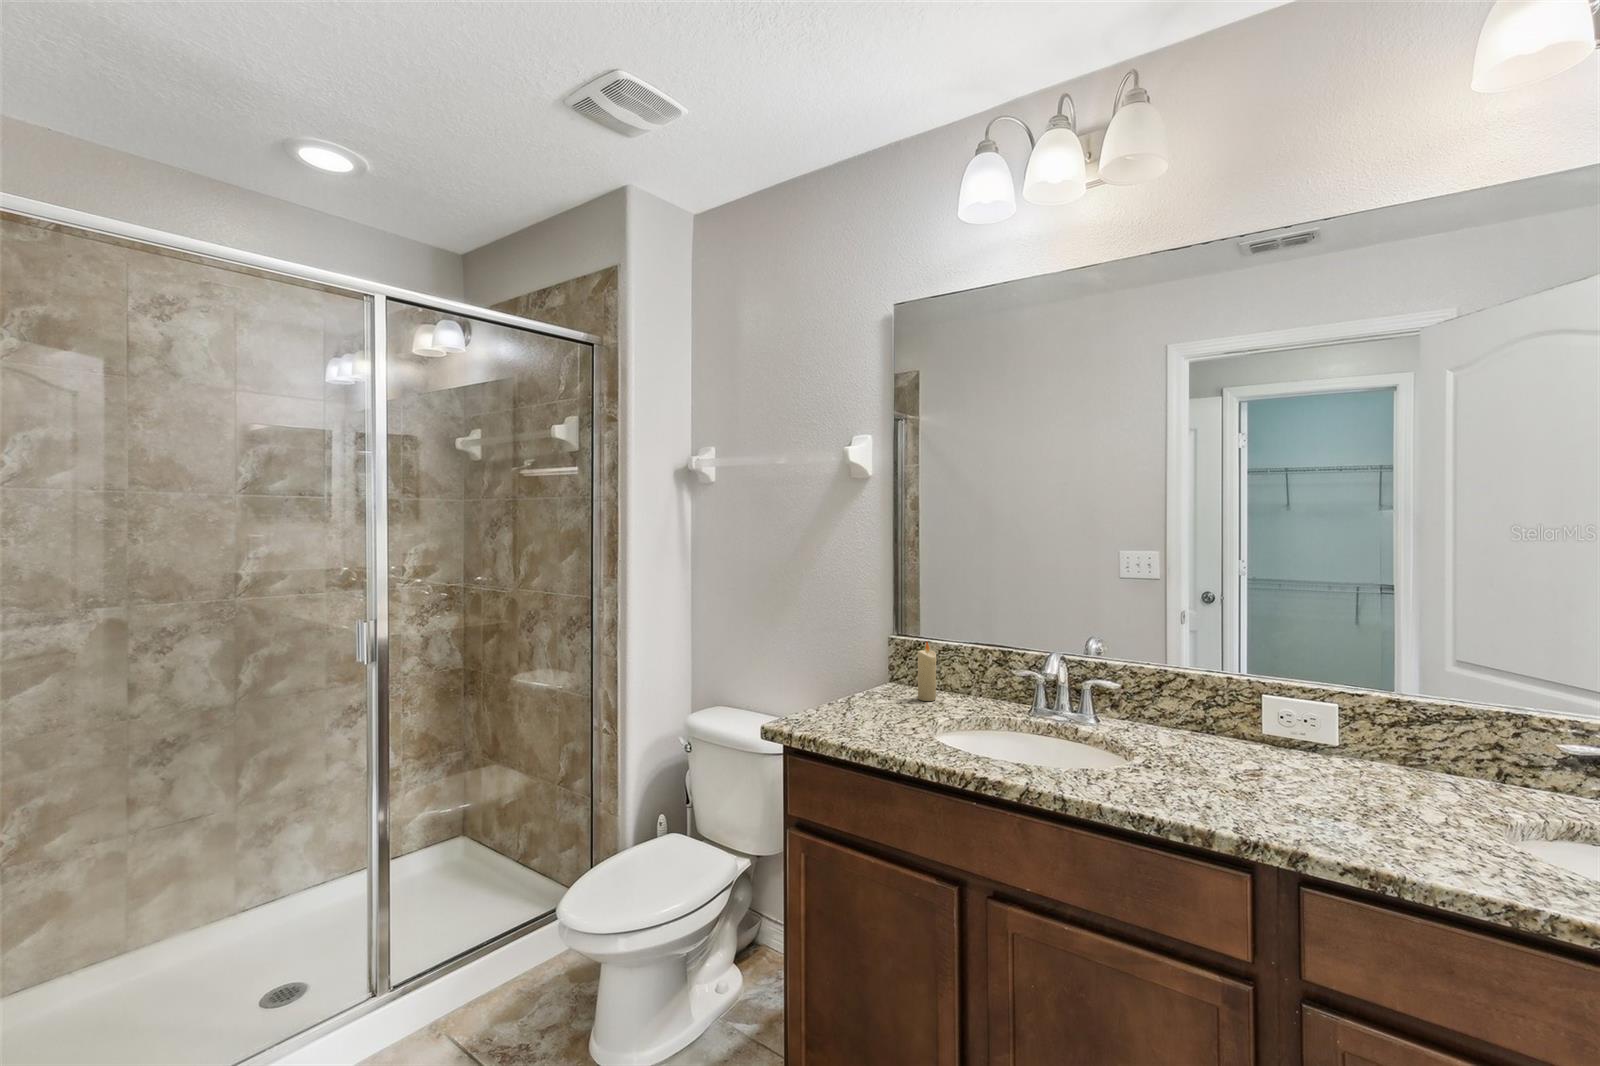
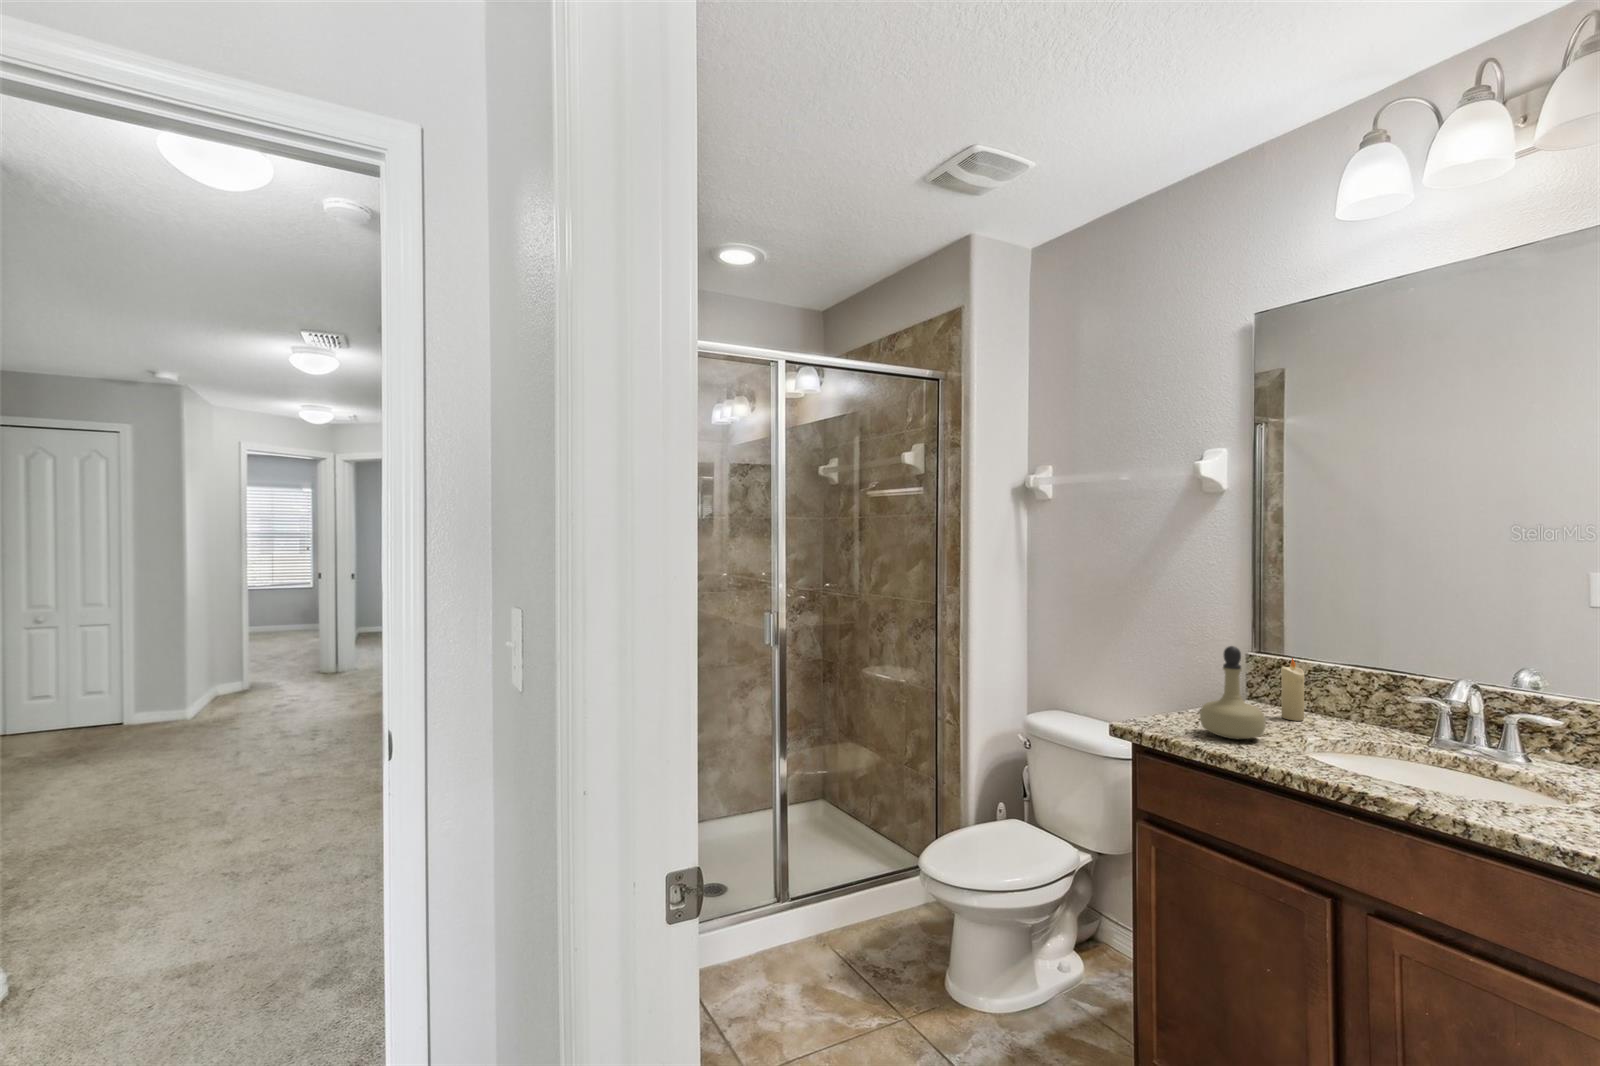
perfume bottle: none [848,637,904,730] -> present [1200,646,1265,739]

